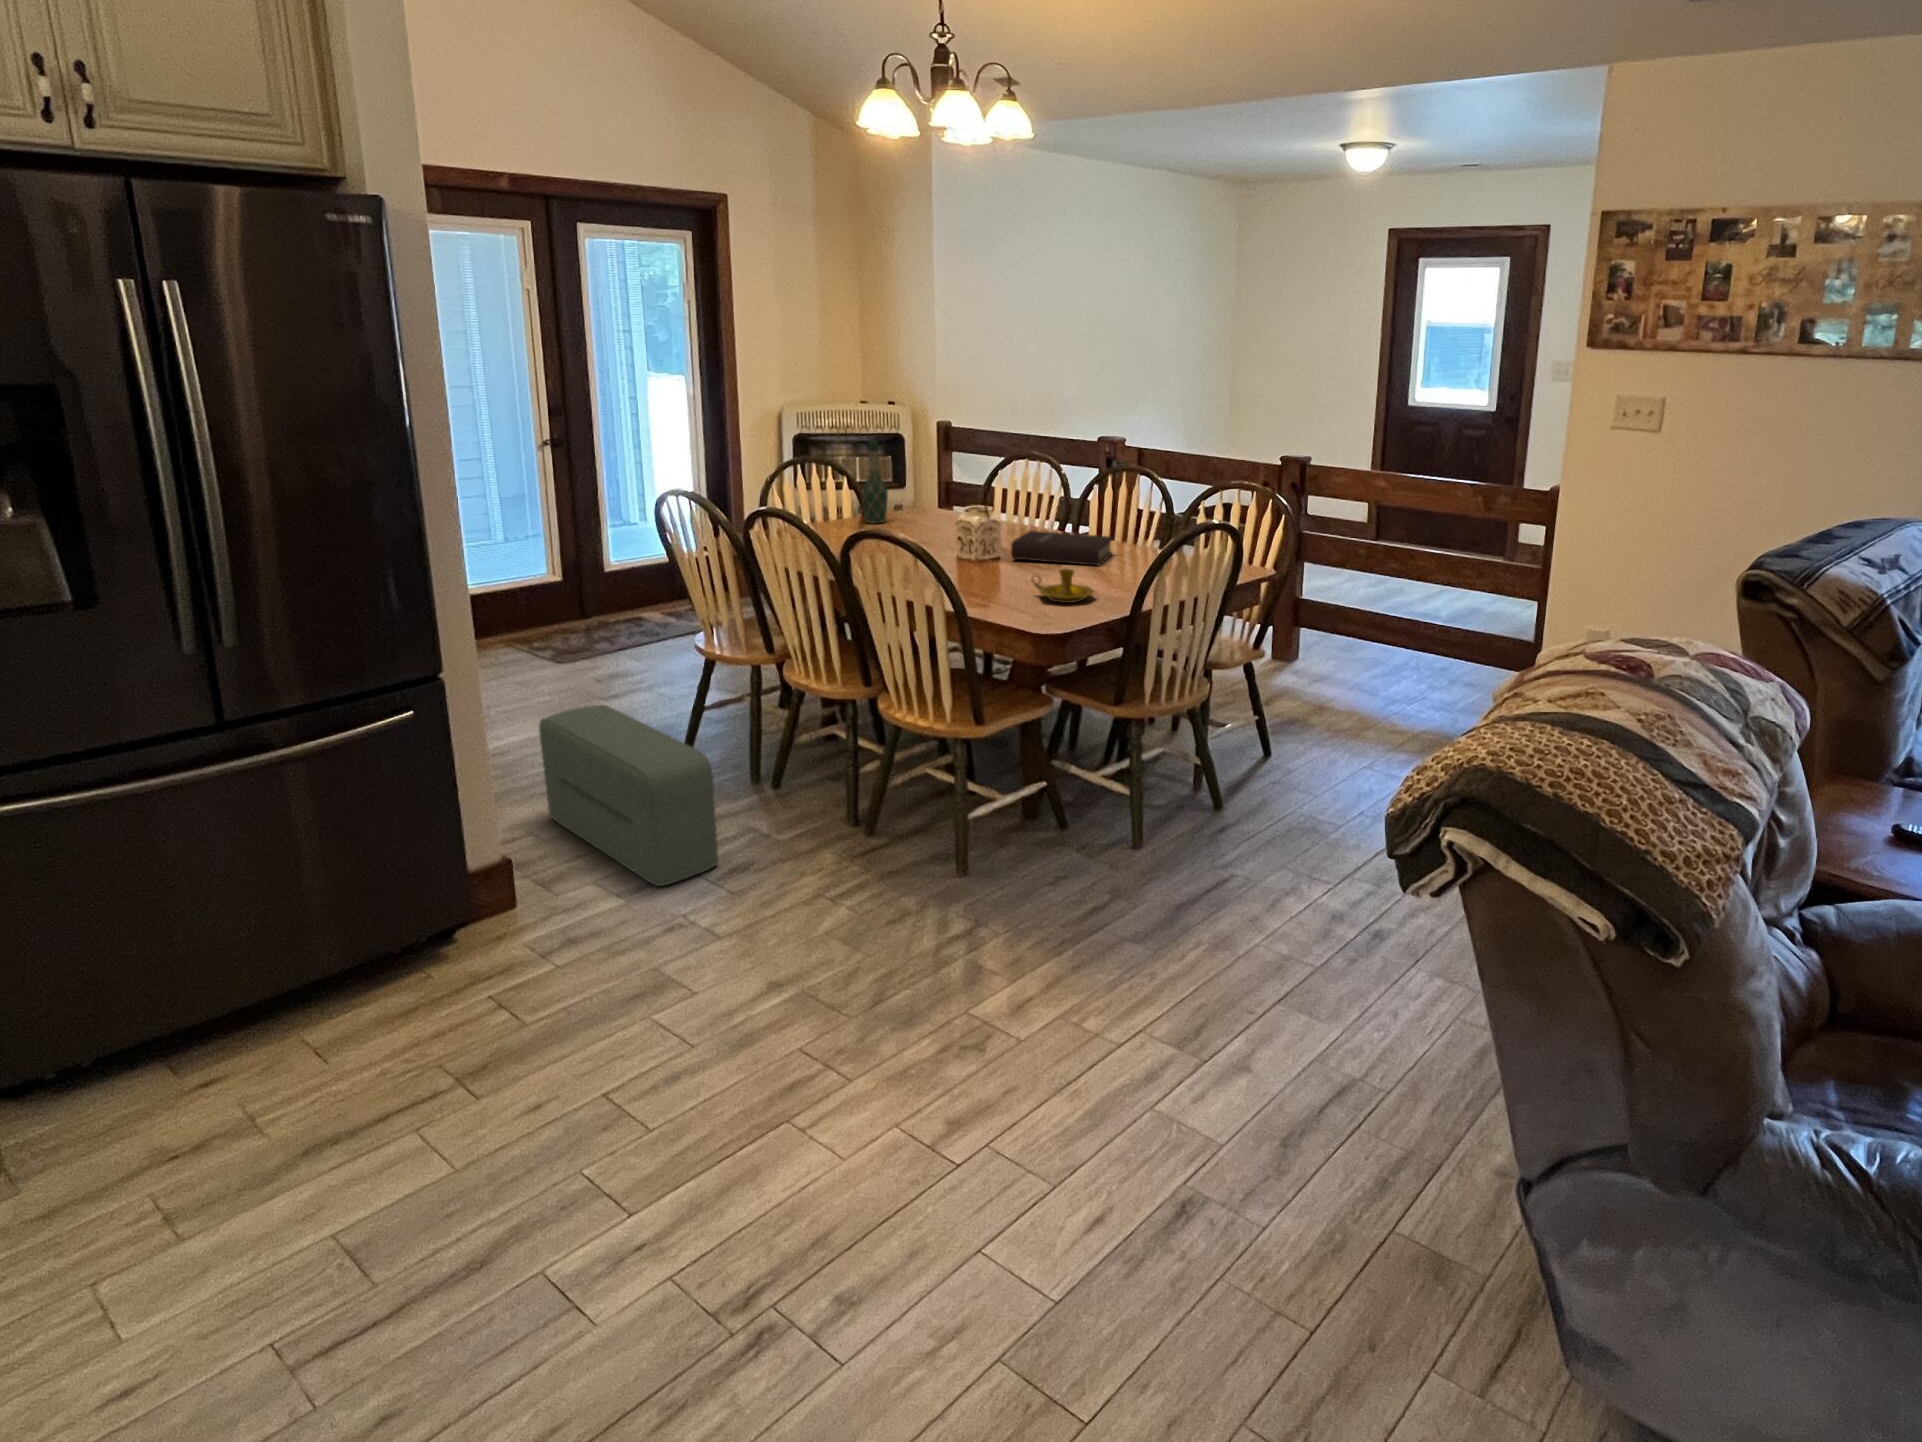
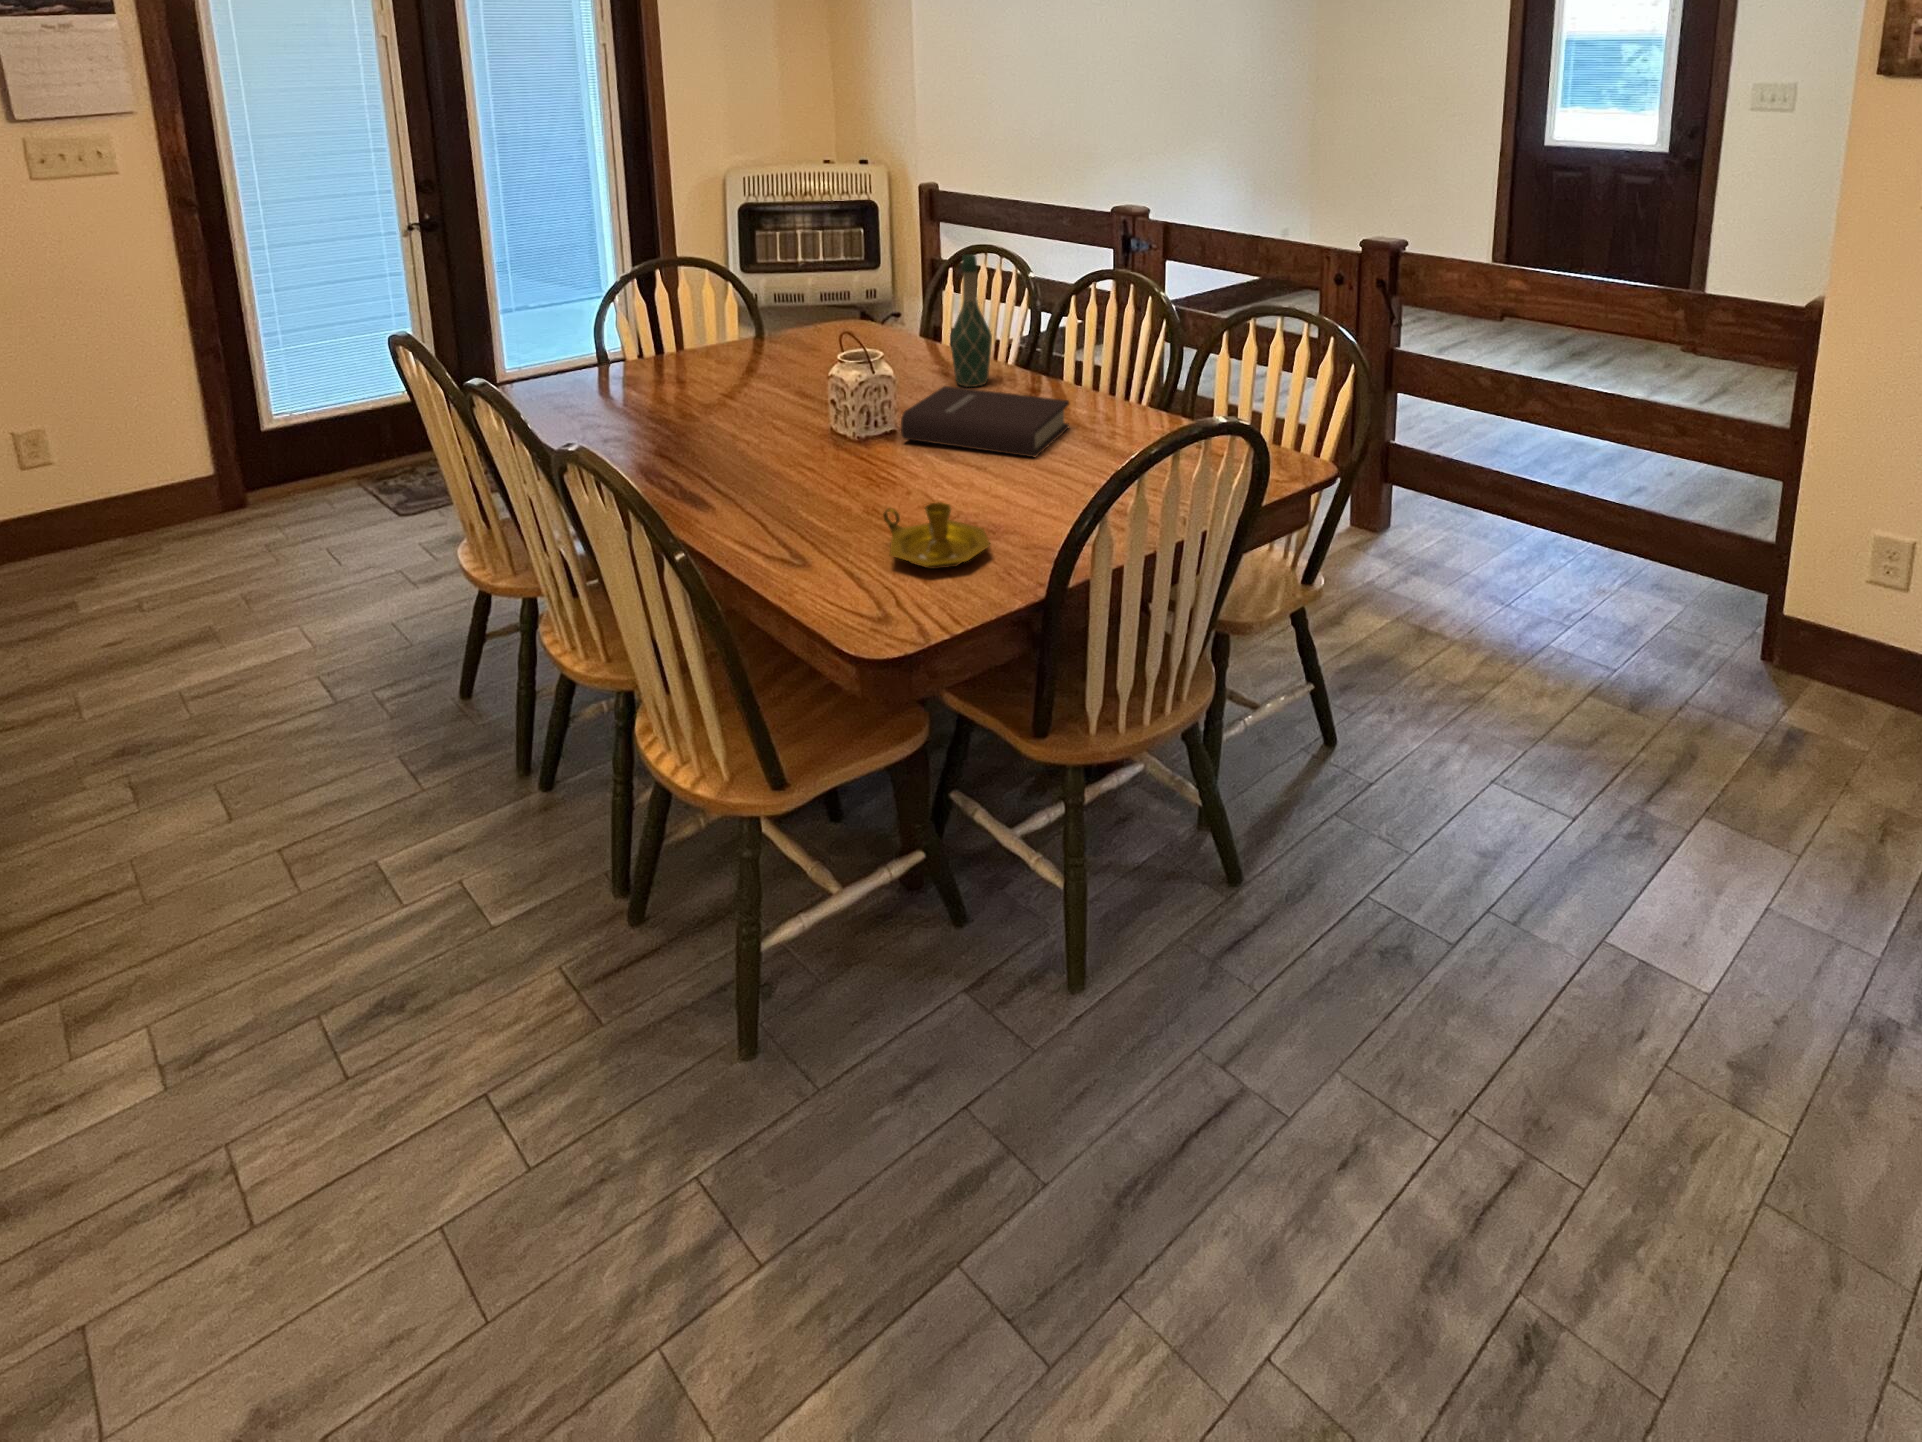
wine bottle: present [861,440,888,523] -> present [950,254,992,387]
pouf: present [539,705,718,886] -> none [171,662,375,1032]

